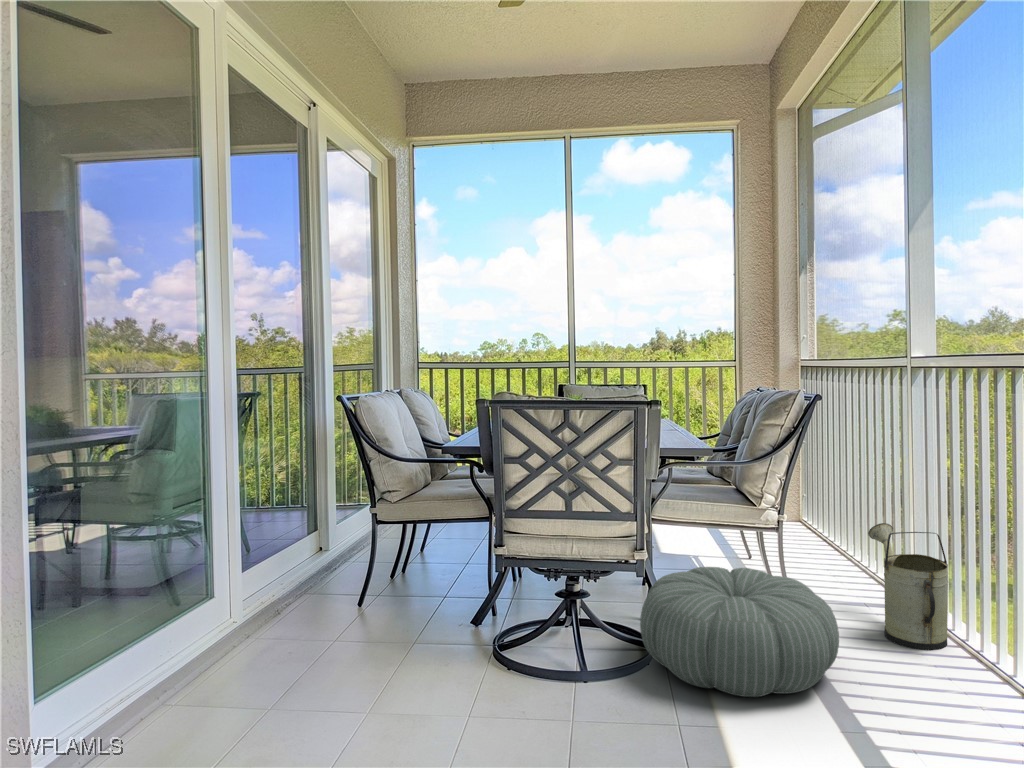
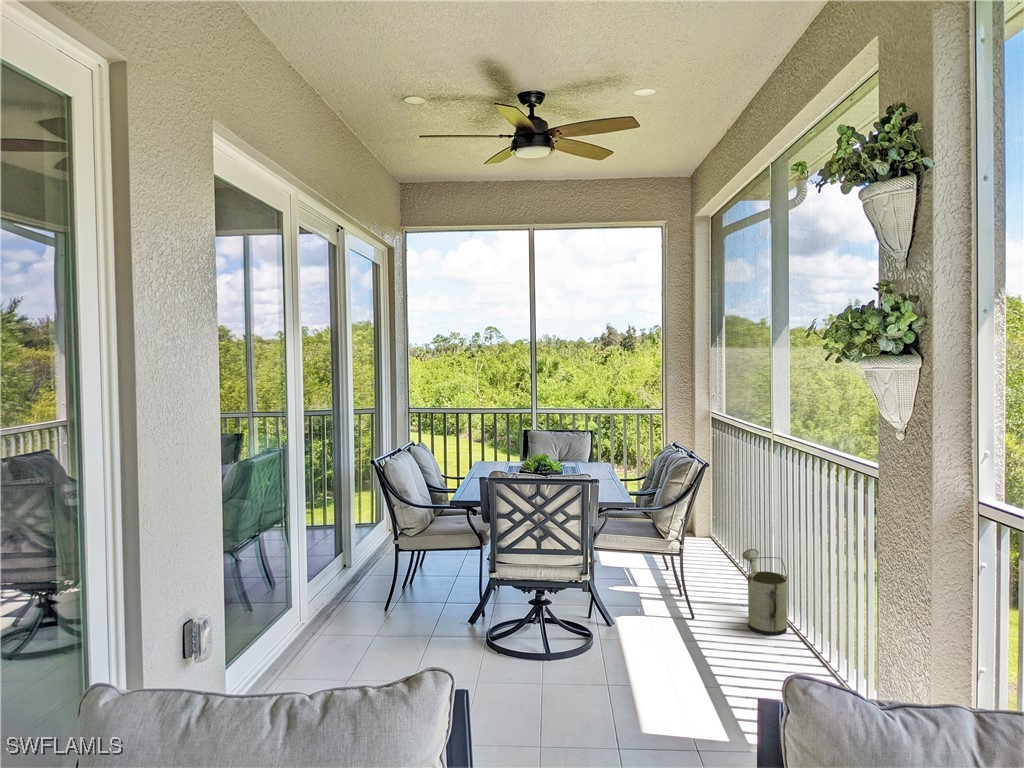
pouf: present [640,567,839,697] -> none [585,582,712,668]

